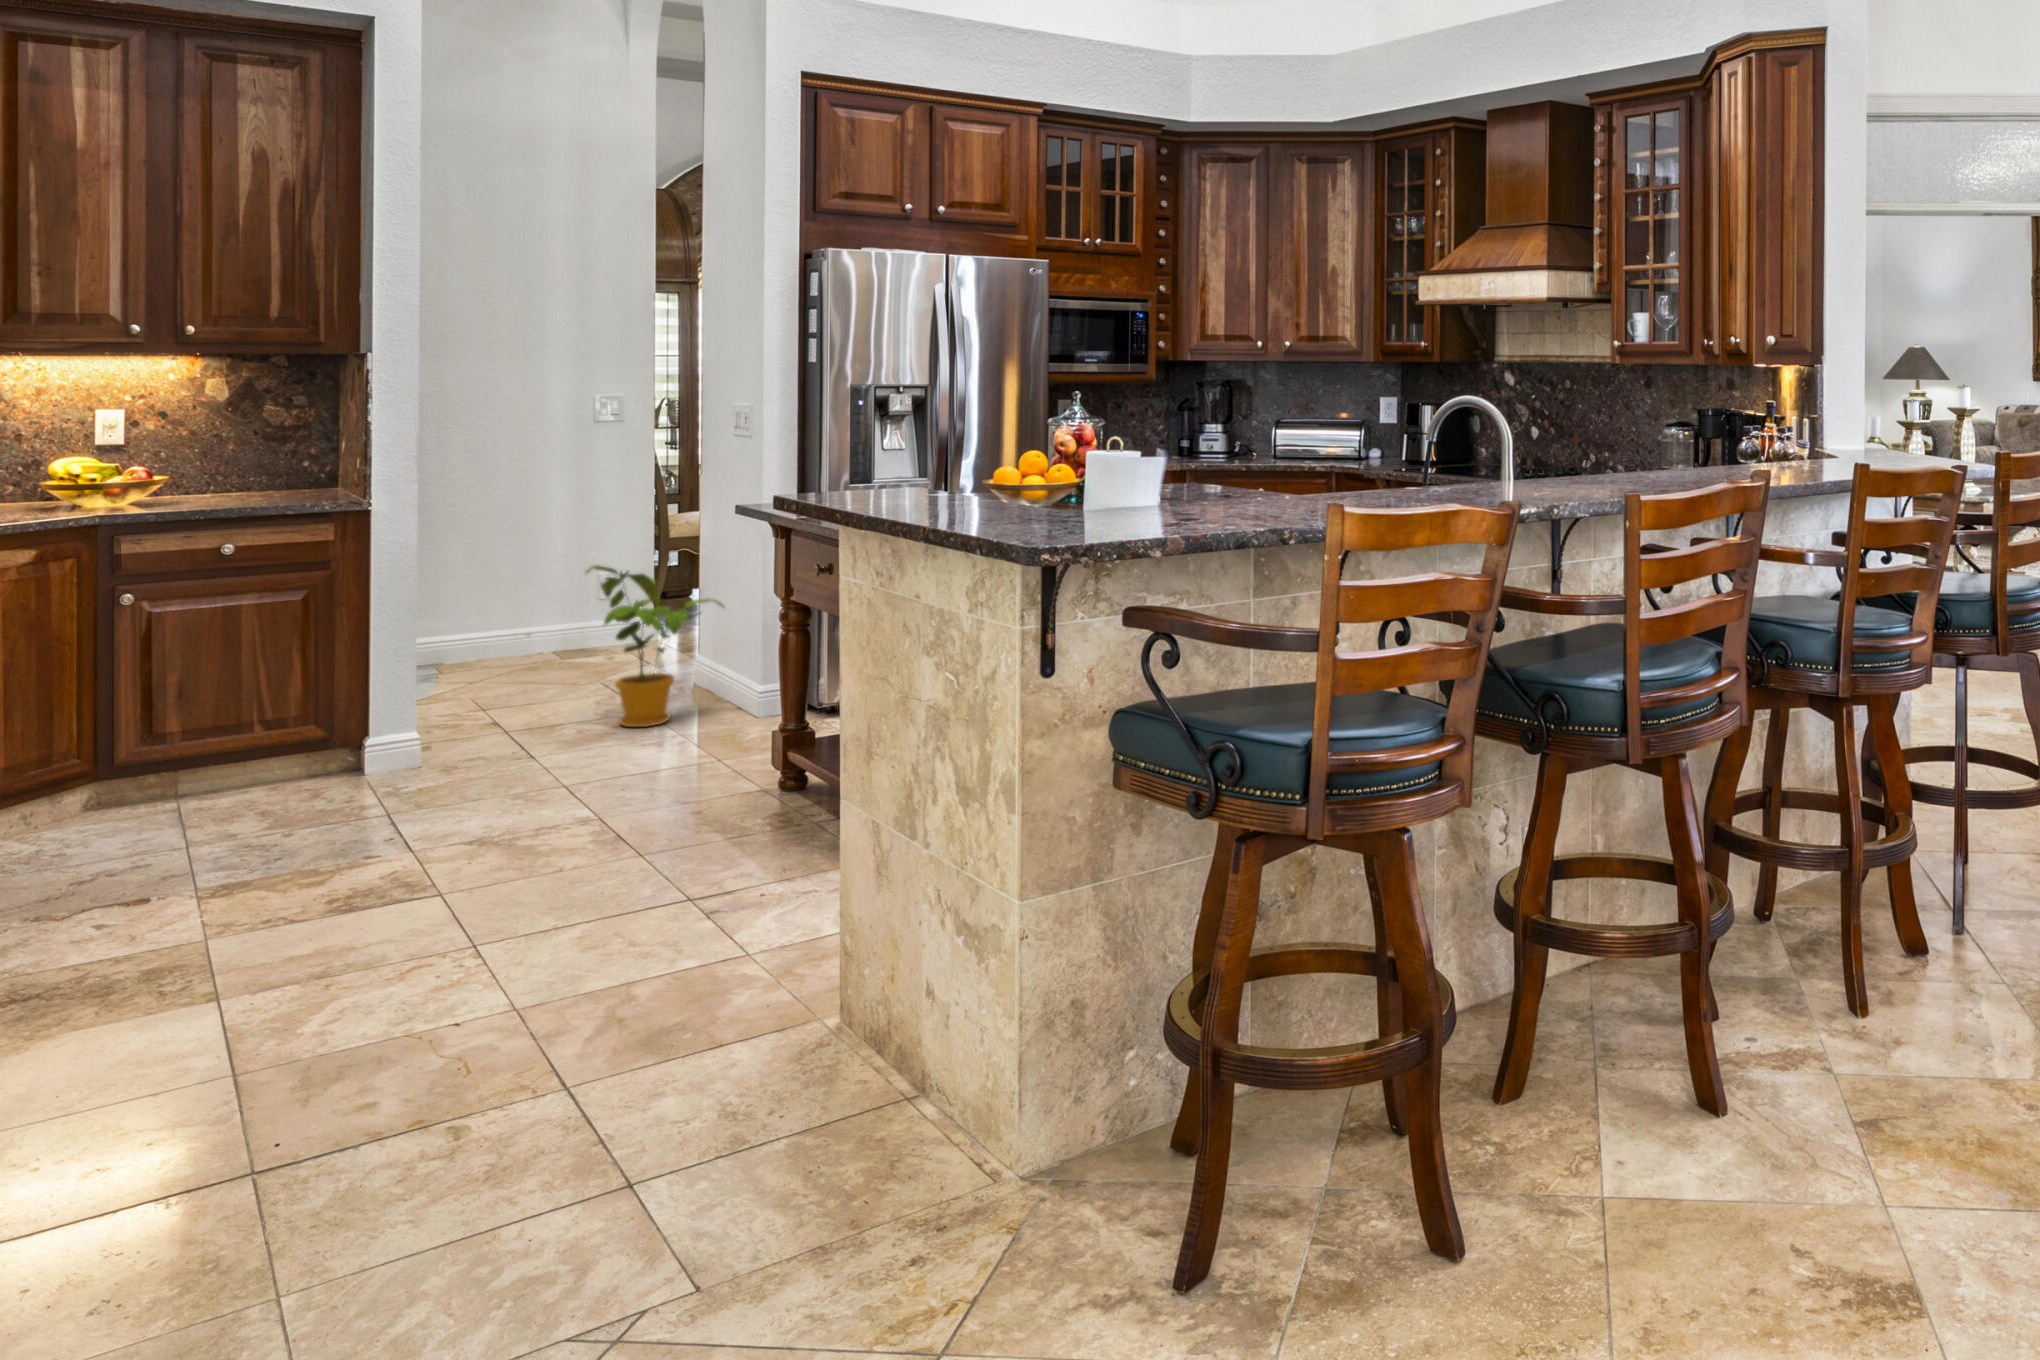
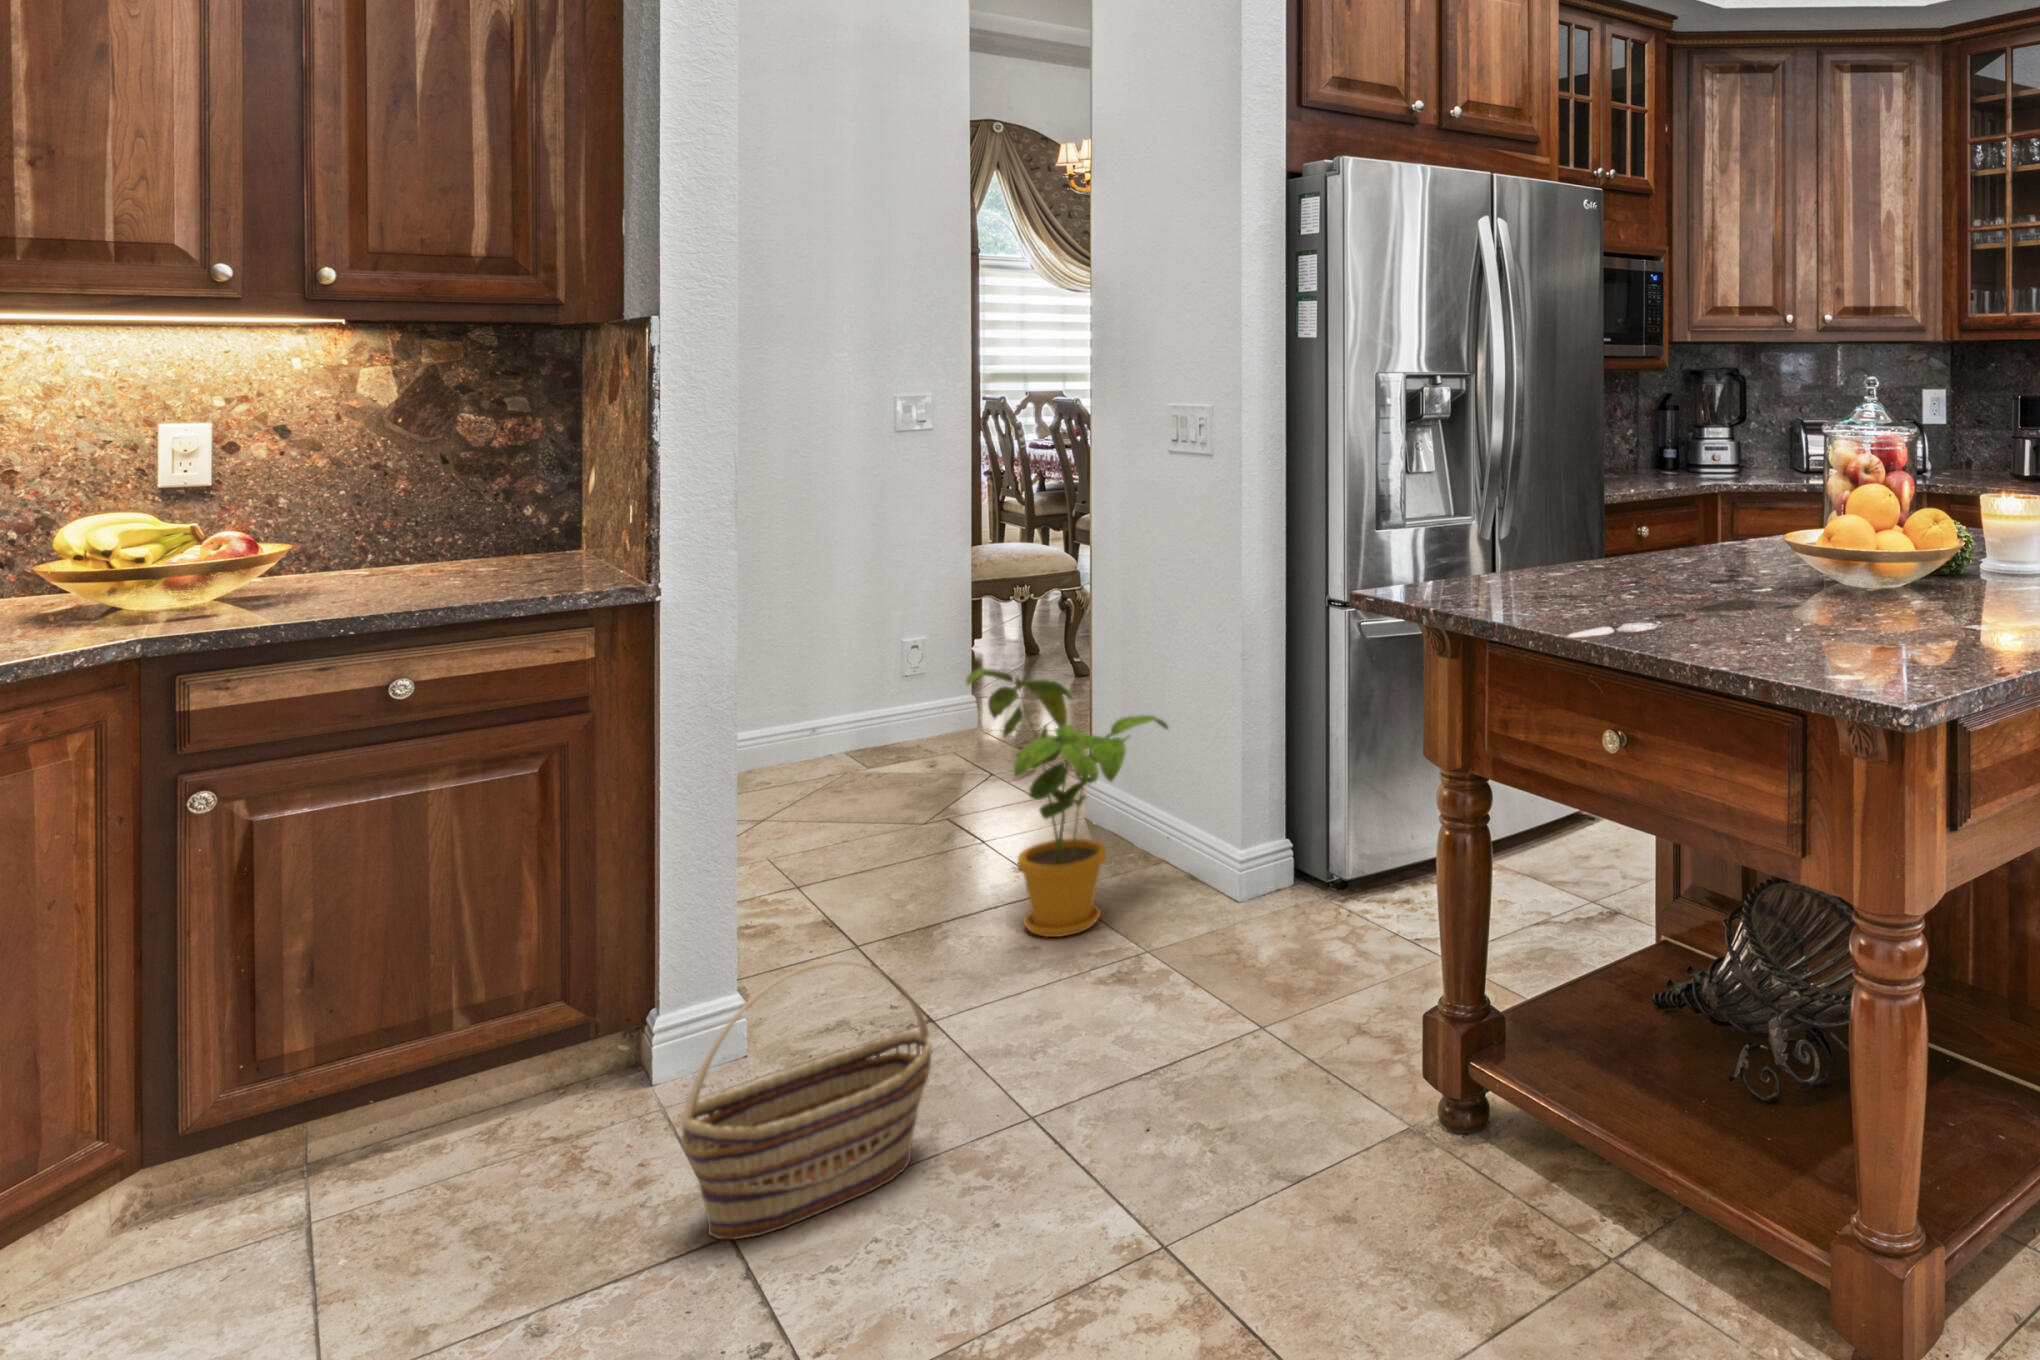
basket: none [363,688,505,815] -> present [682,961,932,1239]

